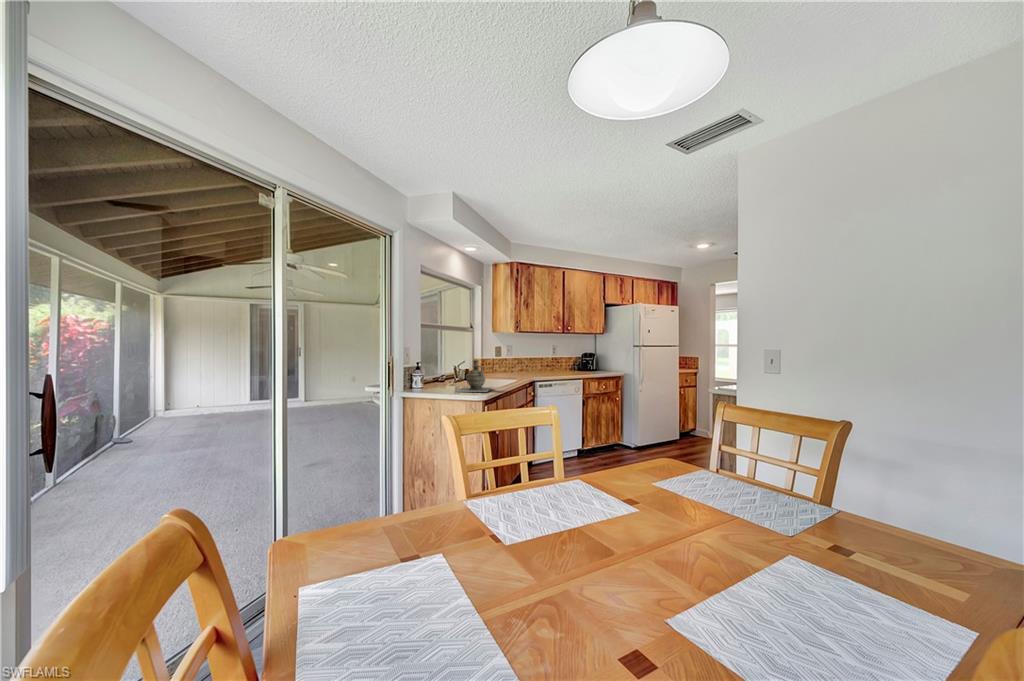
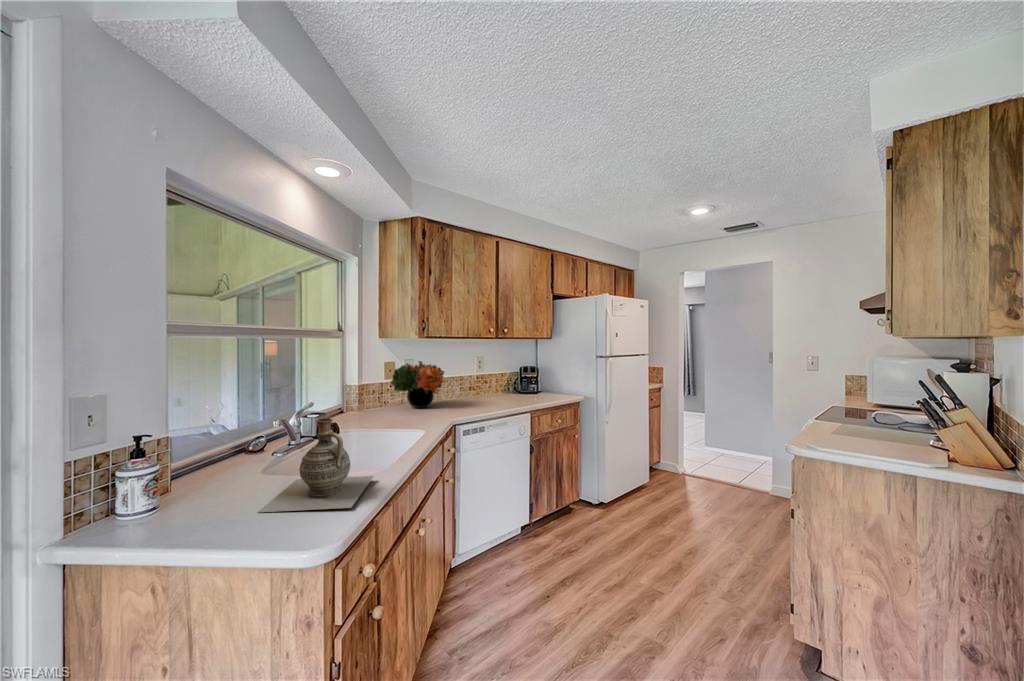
flower arrangement: none [499,346,531,374] -> present [391,361,444,408]

